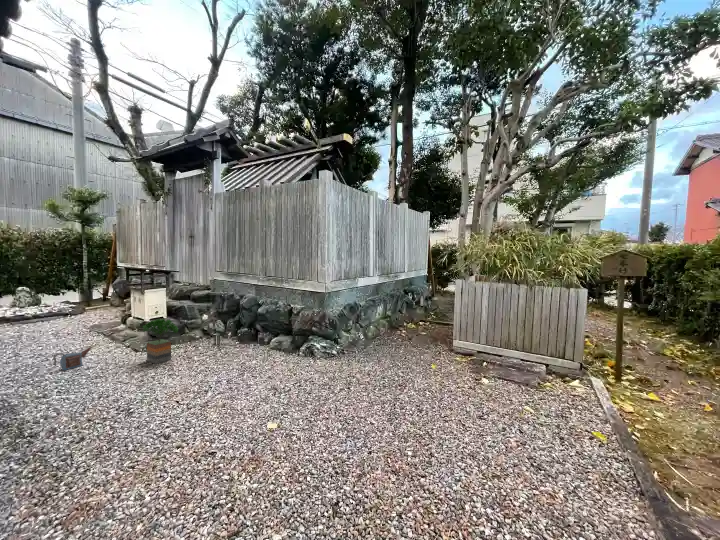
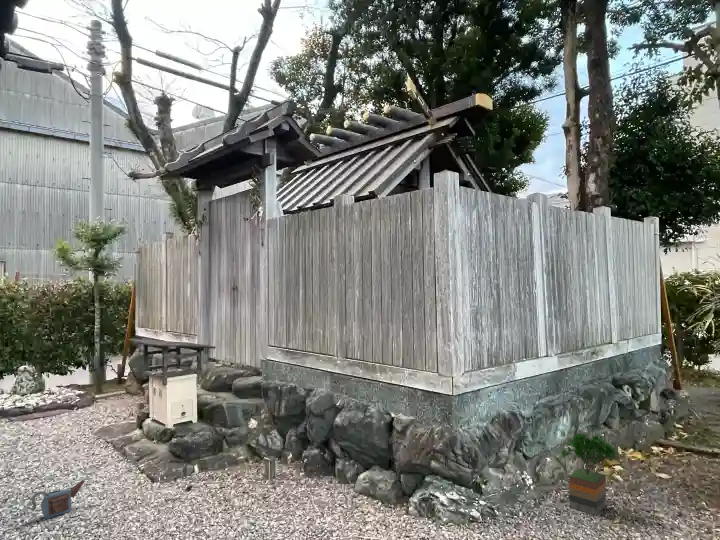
potted tree: present [143,319,178,364] -> present [561,434,617,515]

